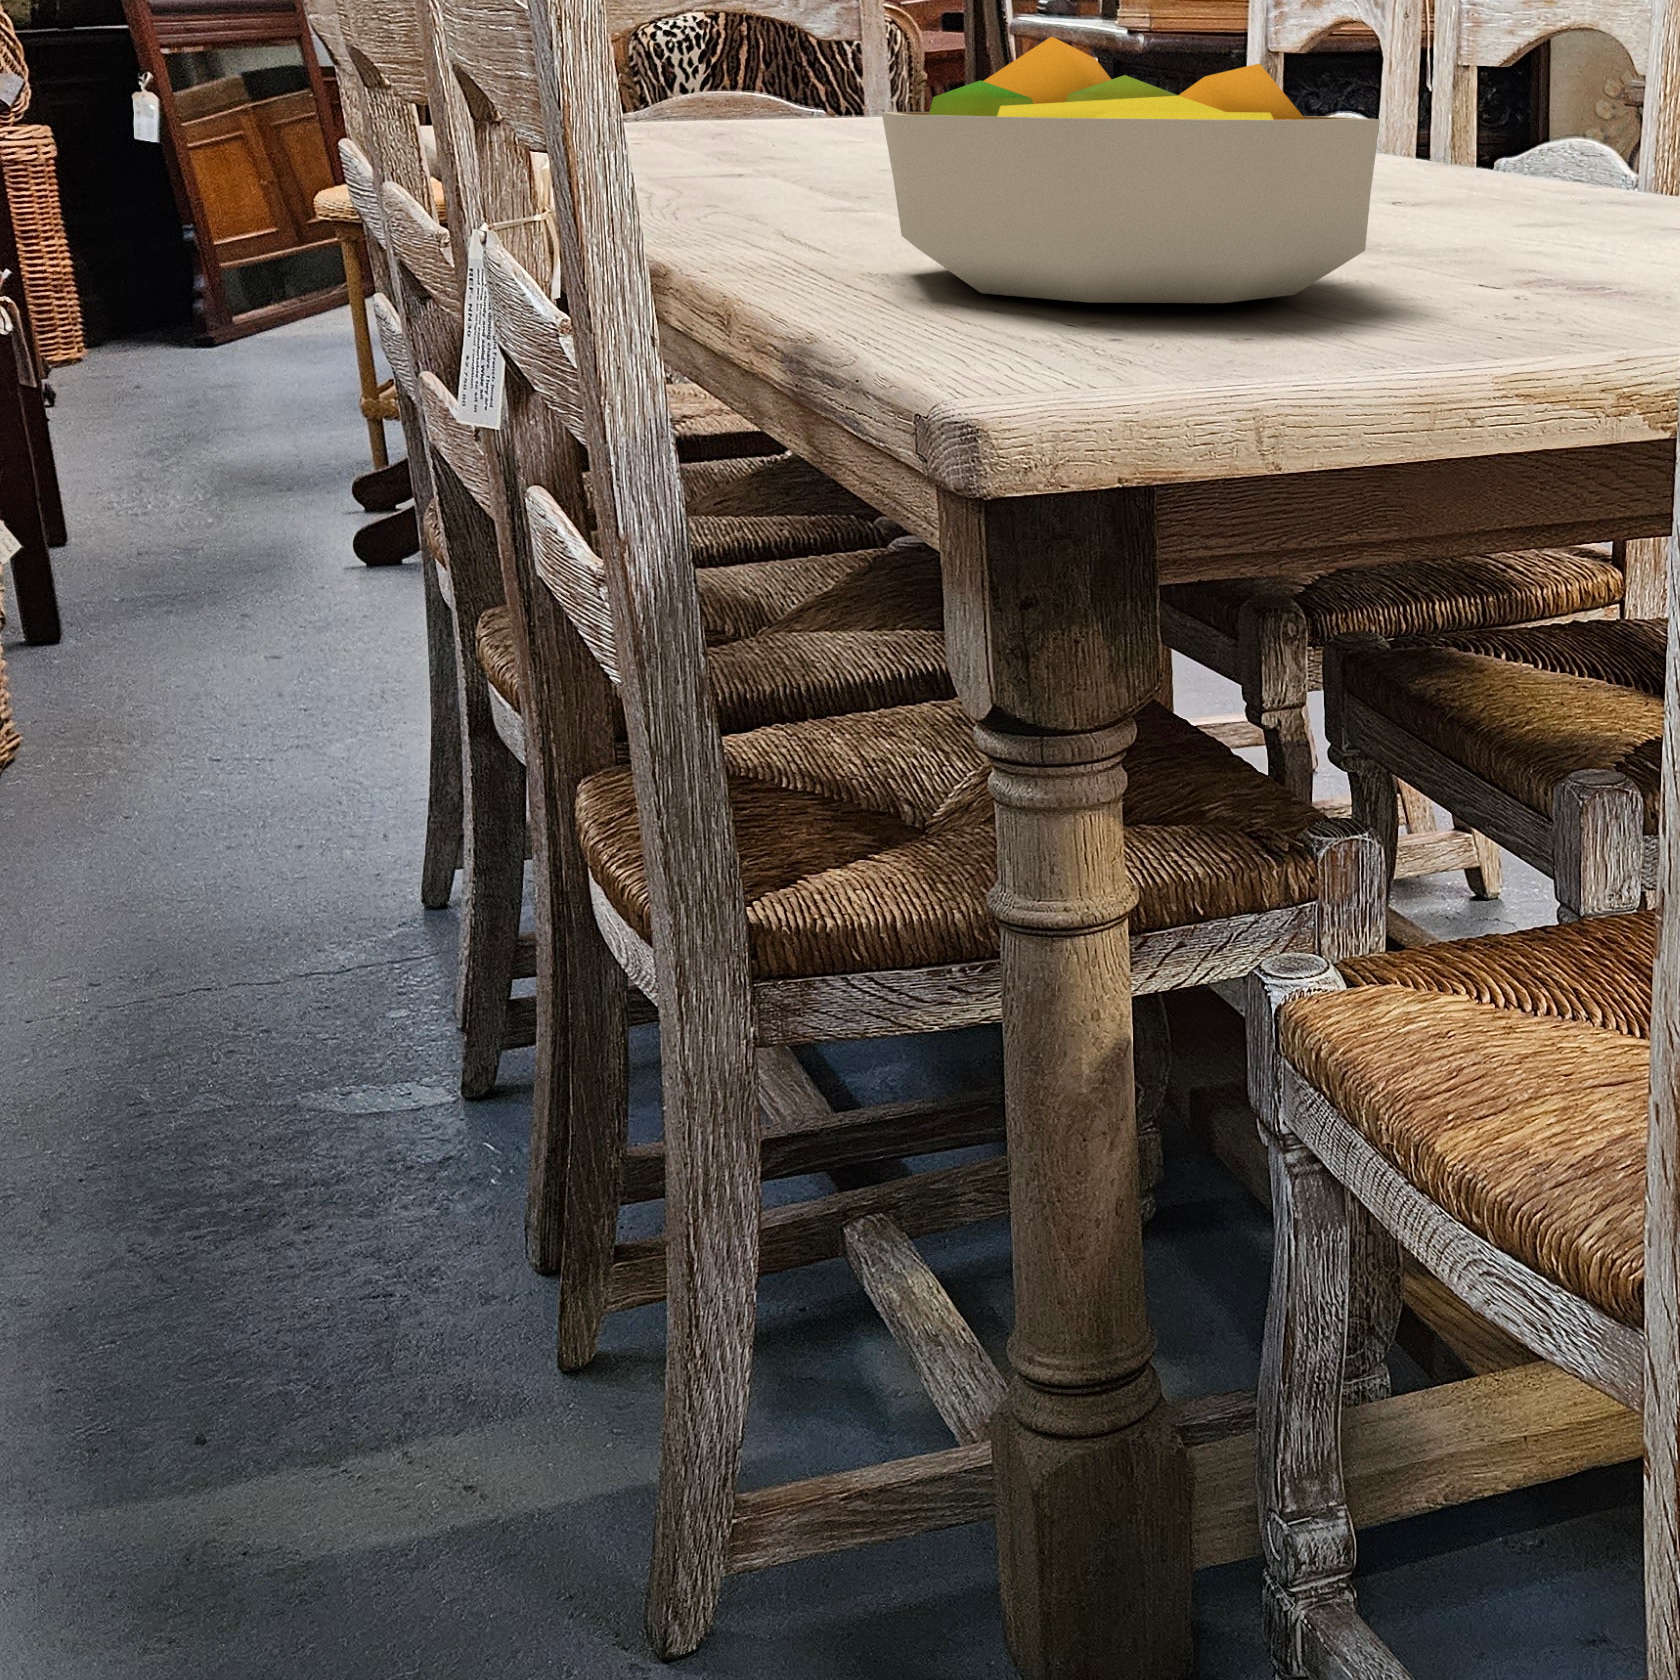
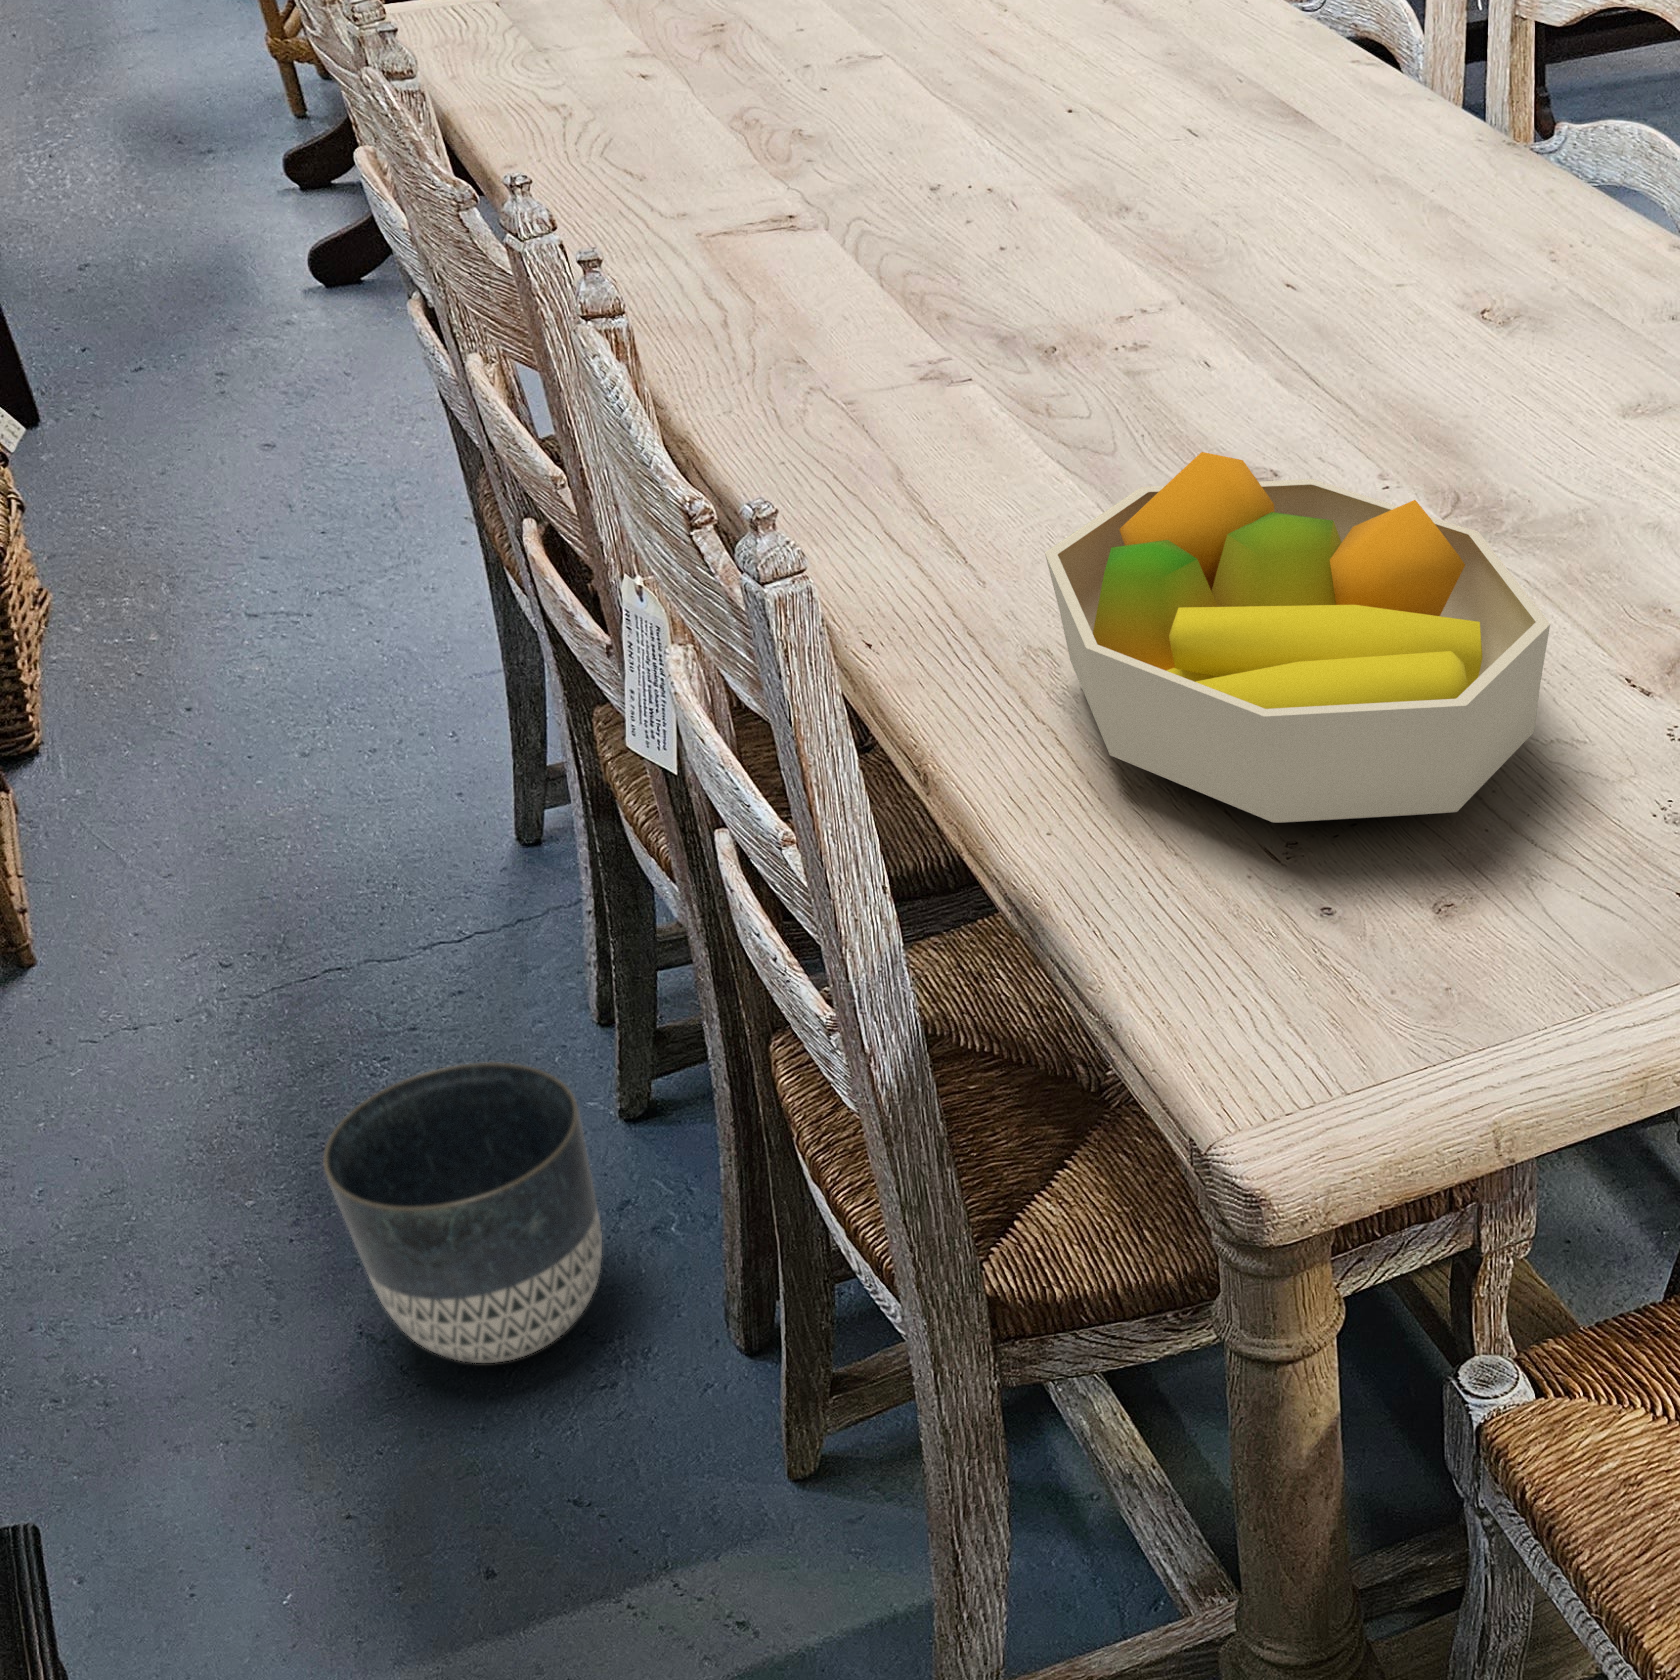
planter: none [91,929,390,1252] -> present [323,1062,602,1363]

